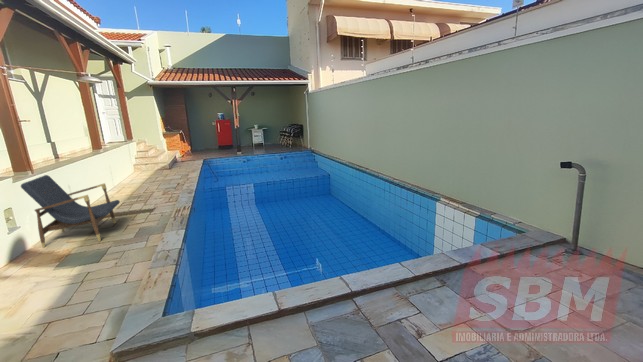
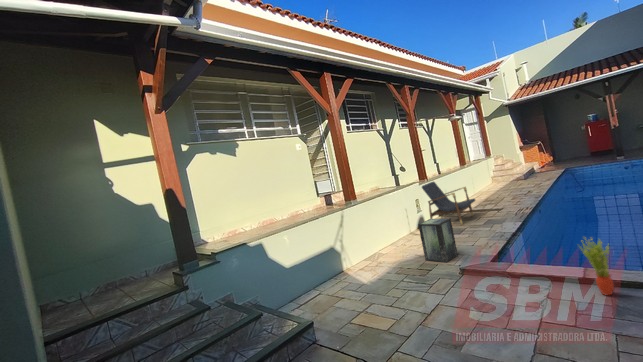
storage box: none [9,252,99,343] -> present [418,219,458,263]
potted plant: none [287,270,319,336] -> present [582,239,614,295]

